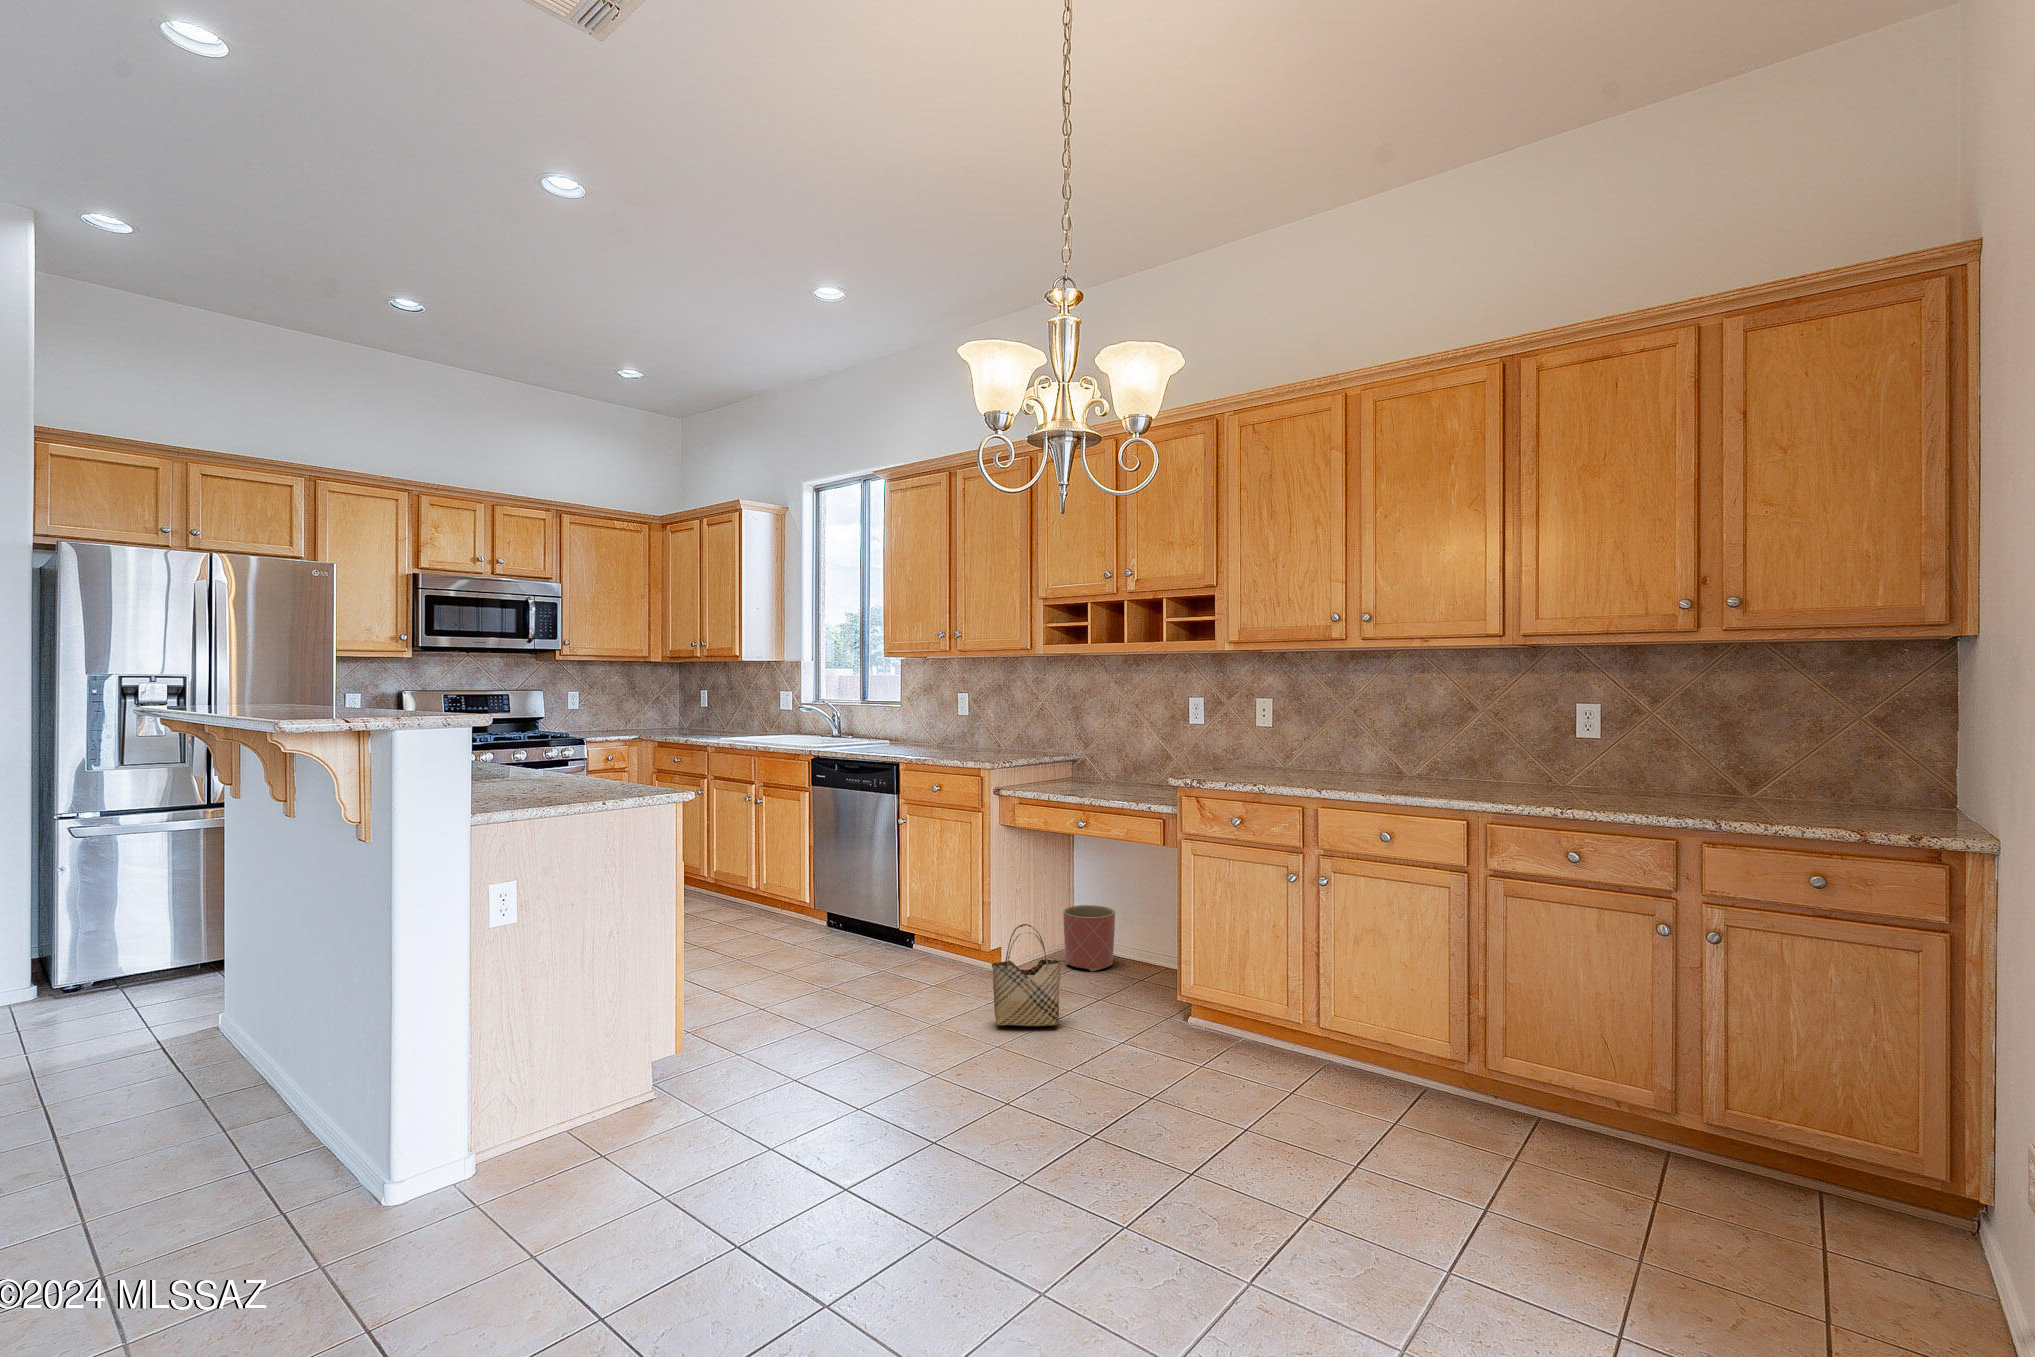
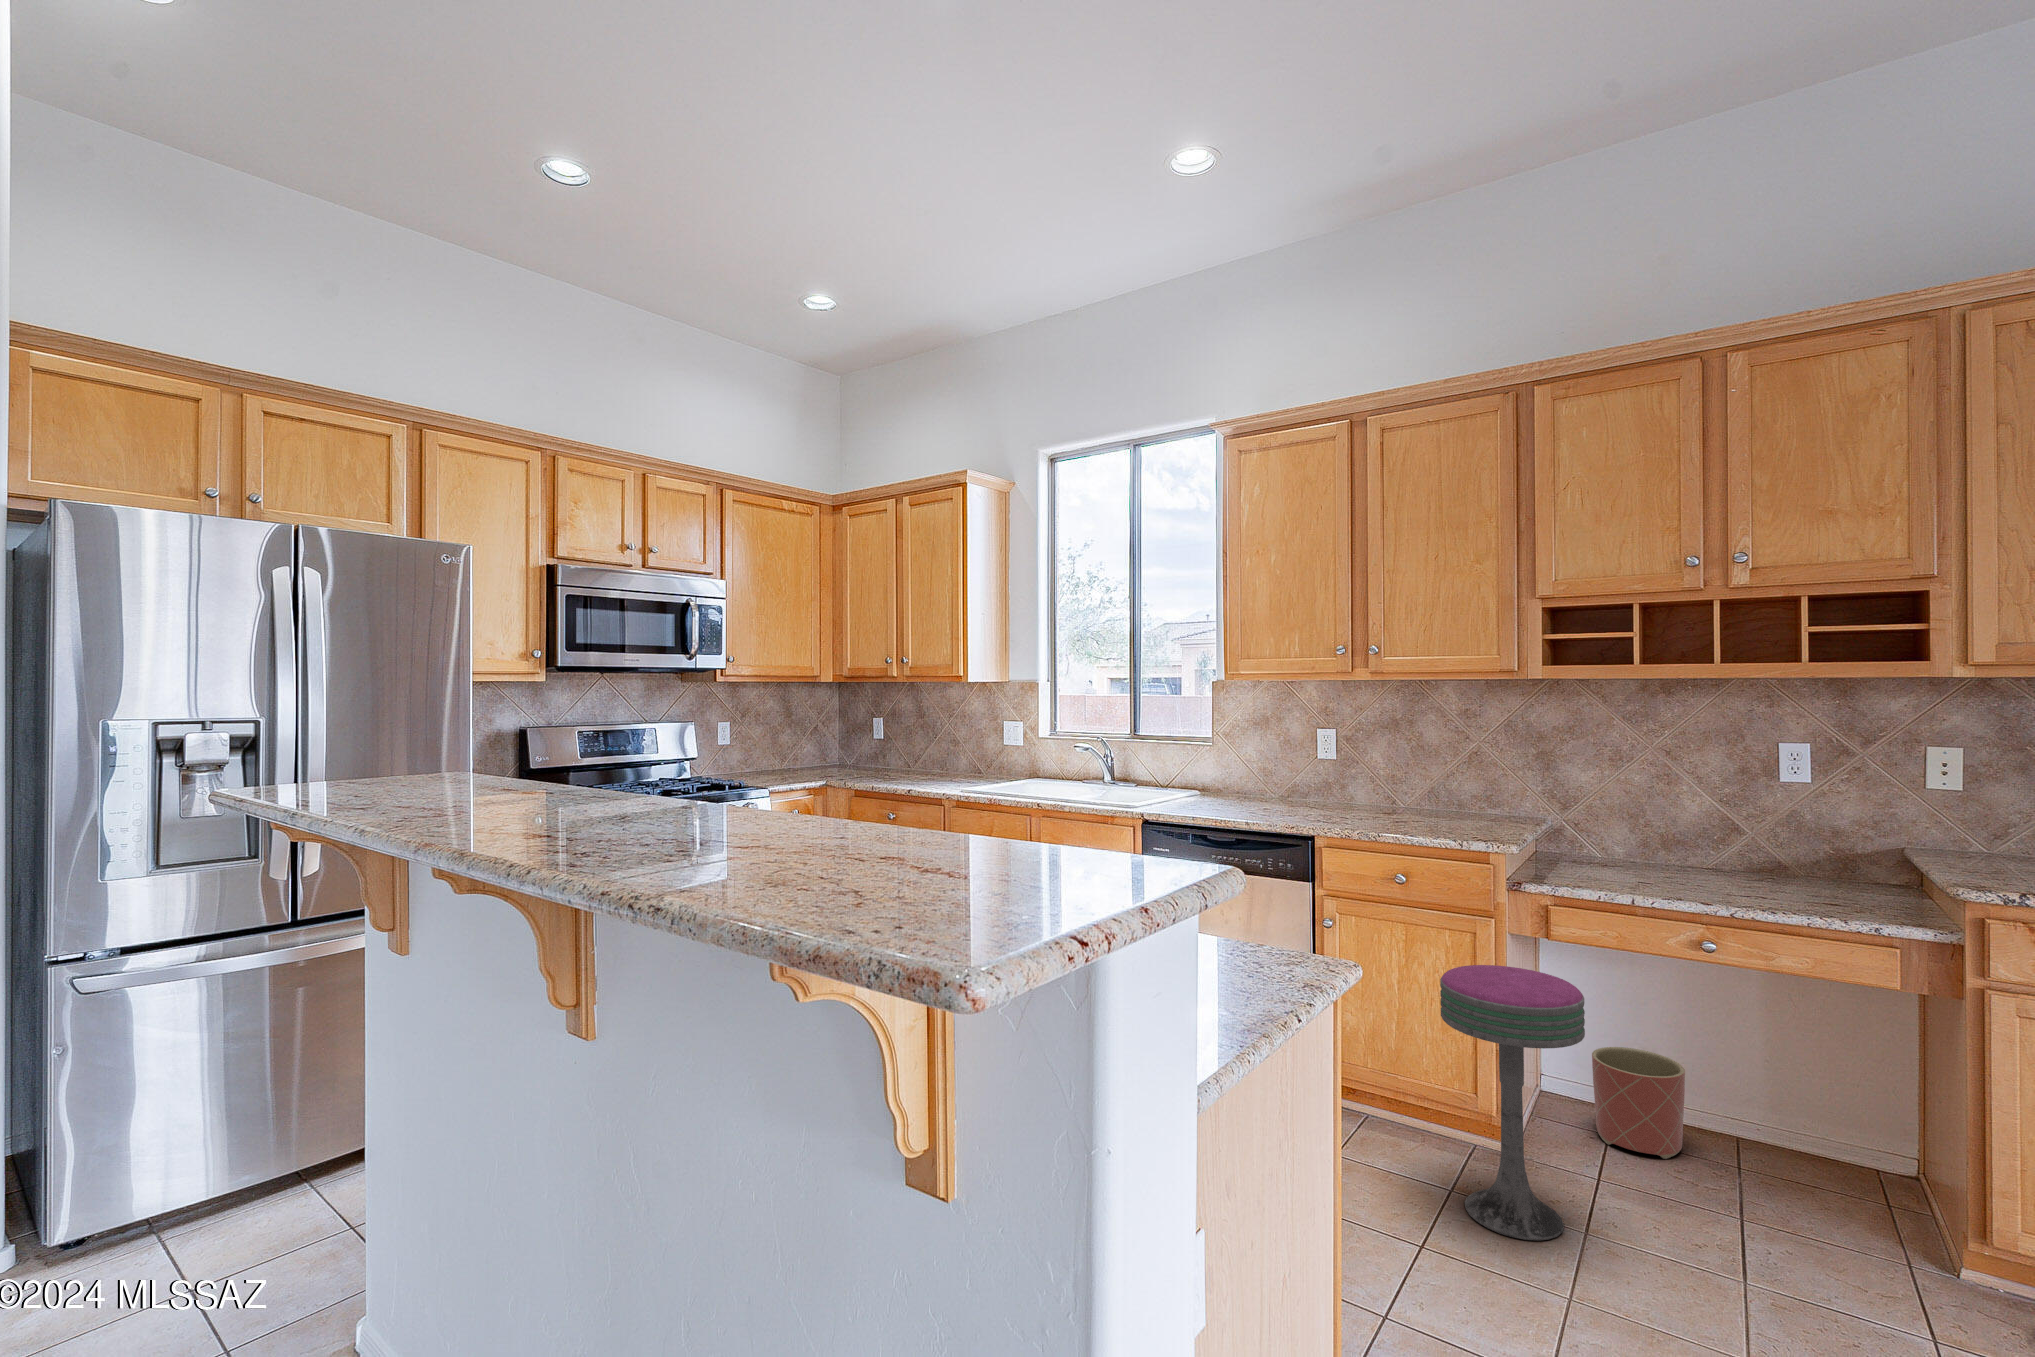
bar stool: none [910,839,991,1000] -> present [1440,965,1585,1241]
woven basket: present [992,924,1061,1026] -> none [1684,1129,1813,1317]

